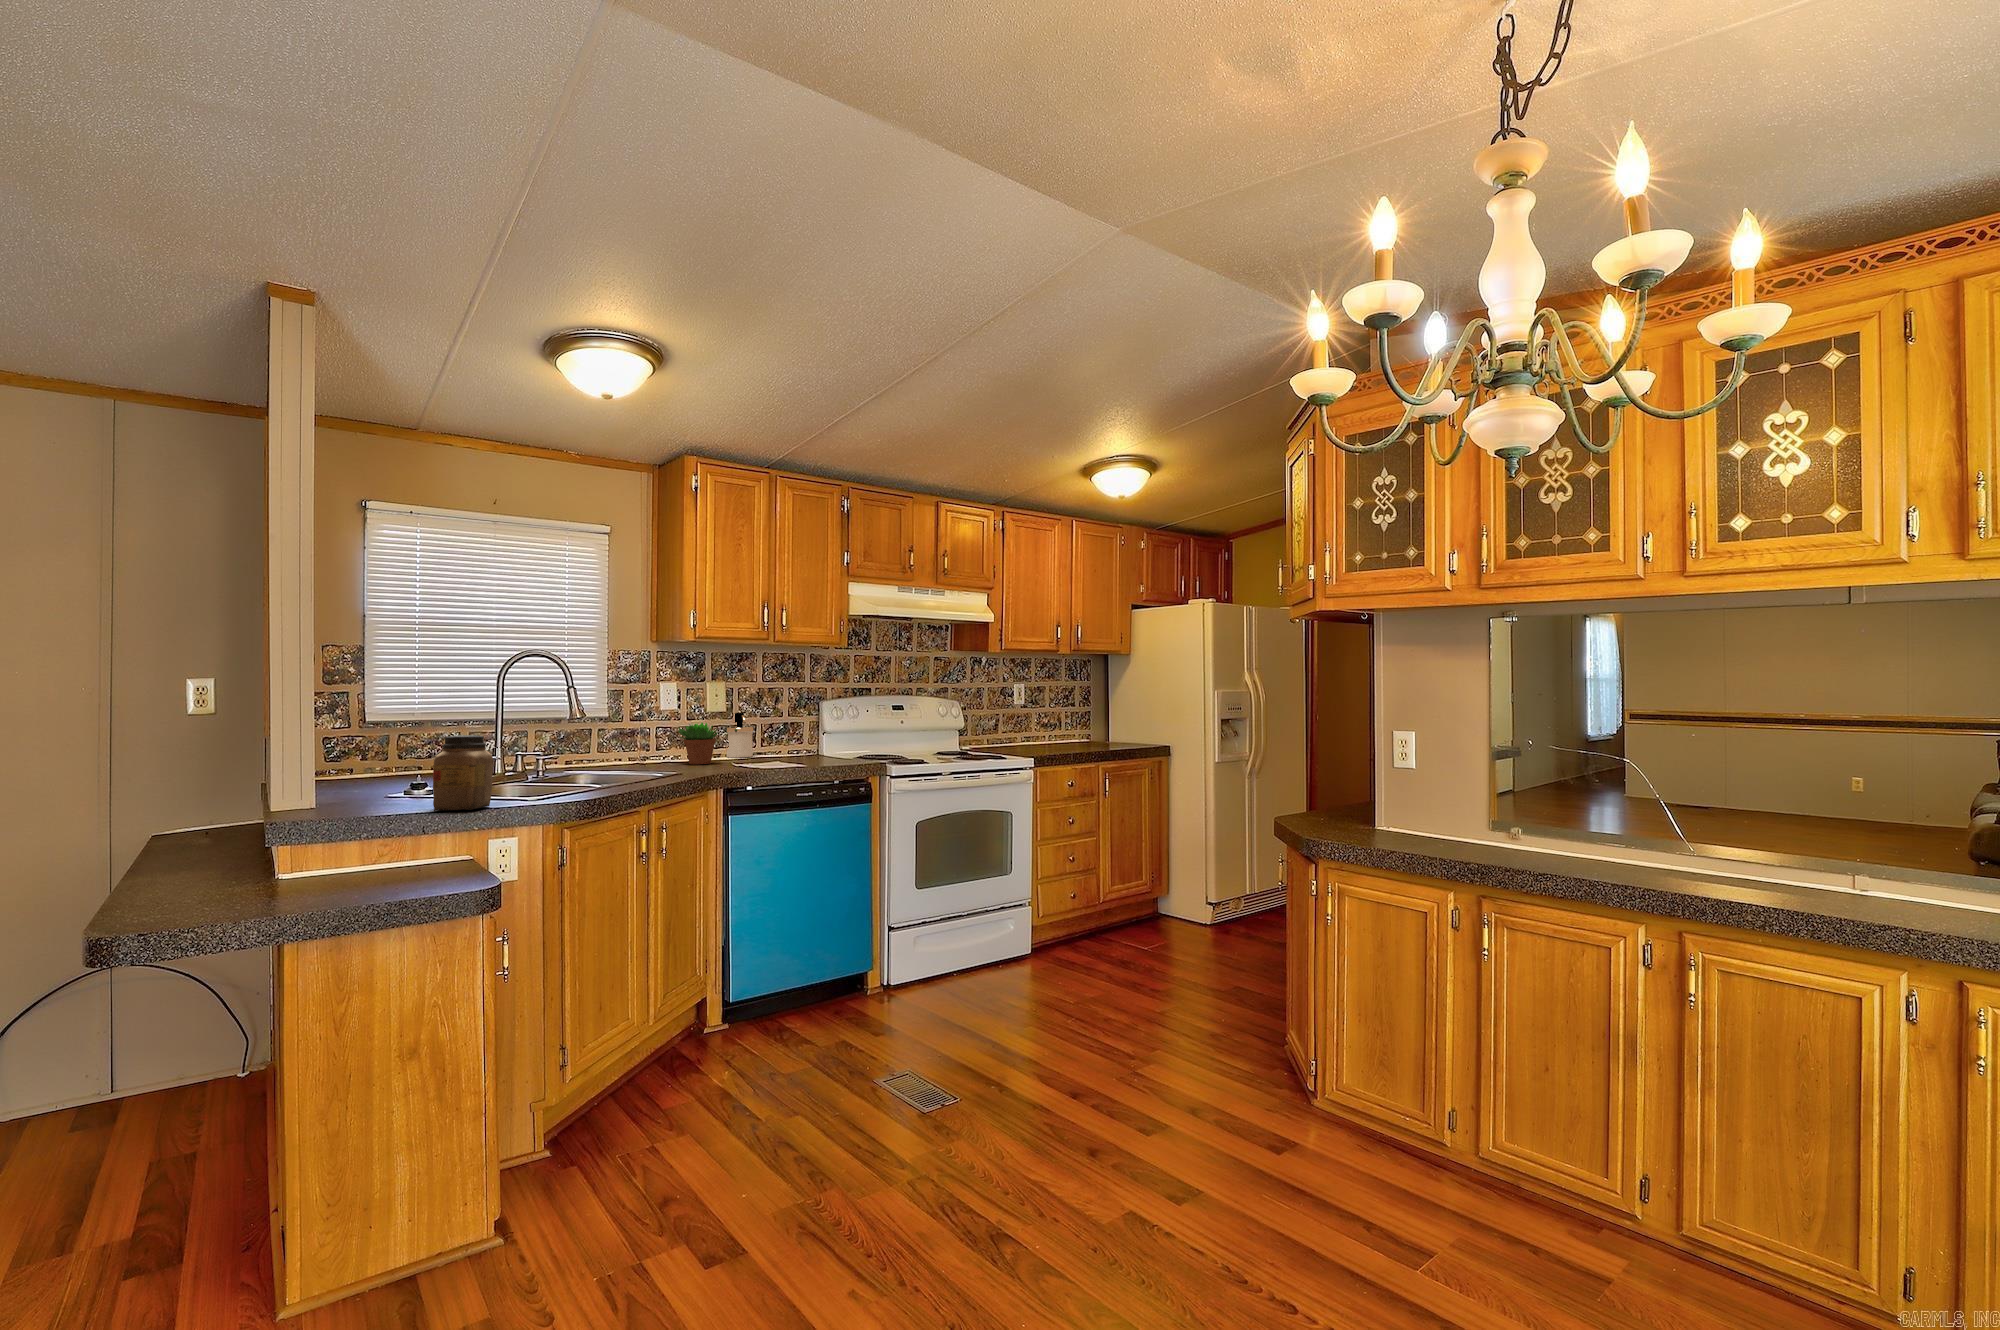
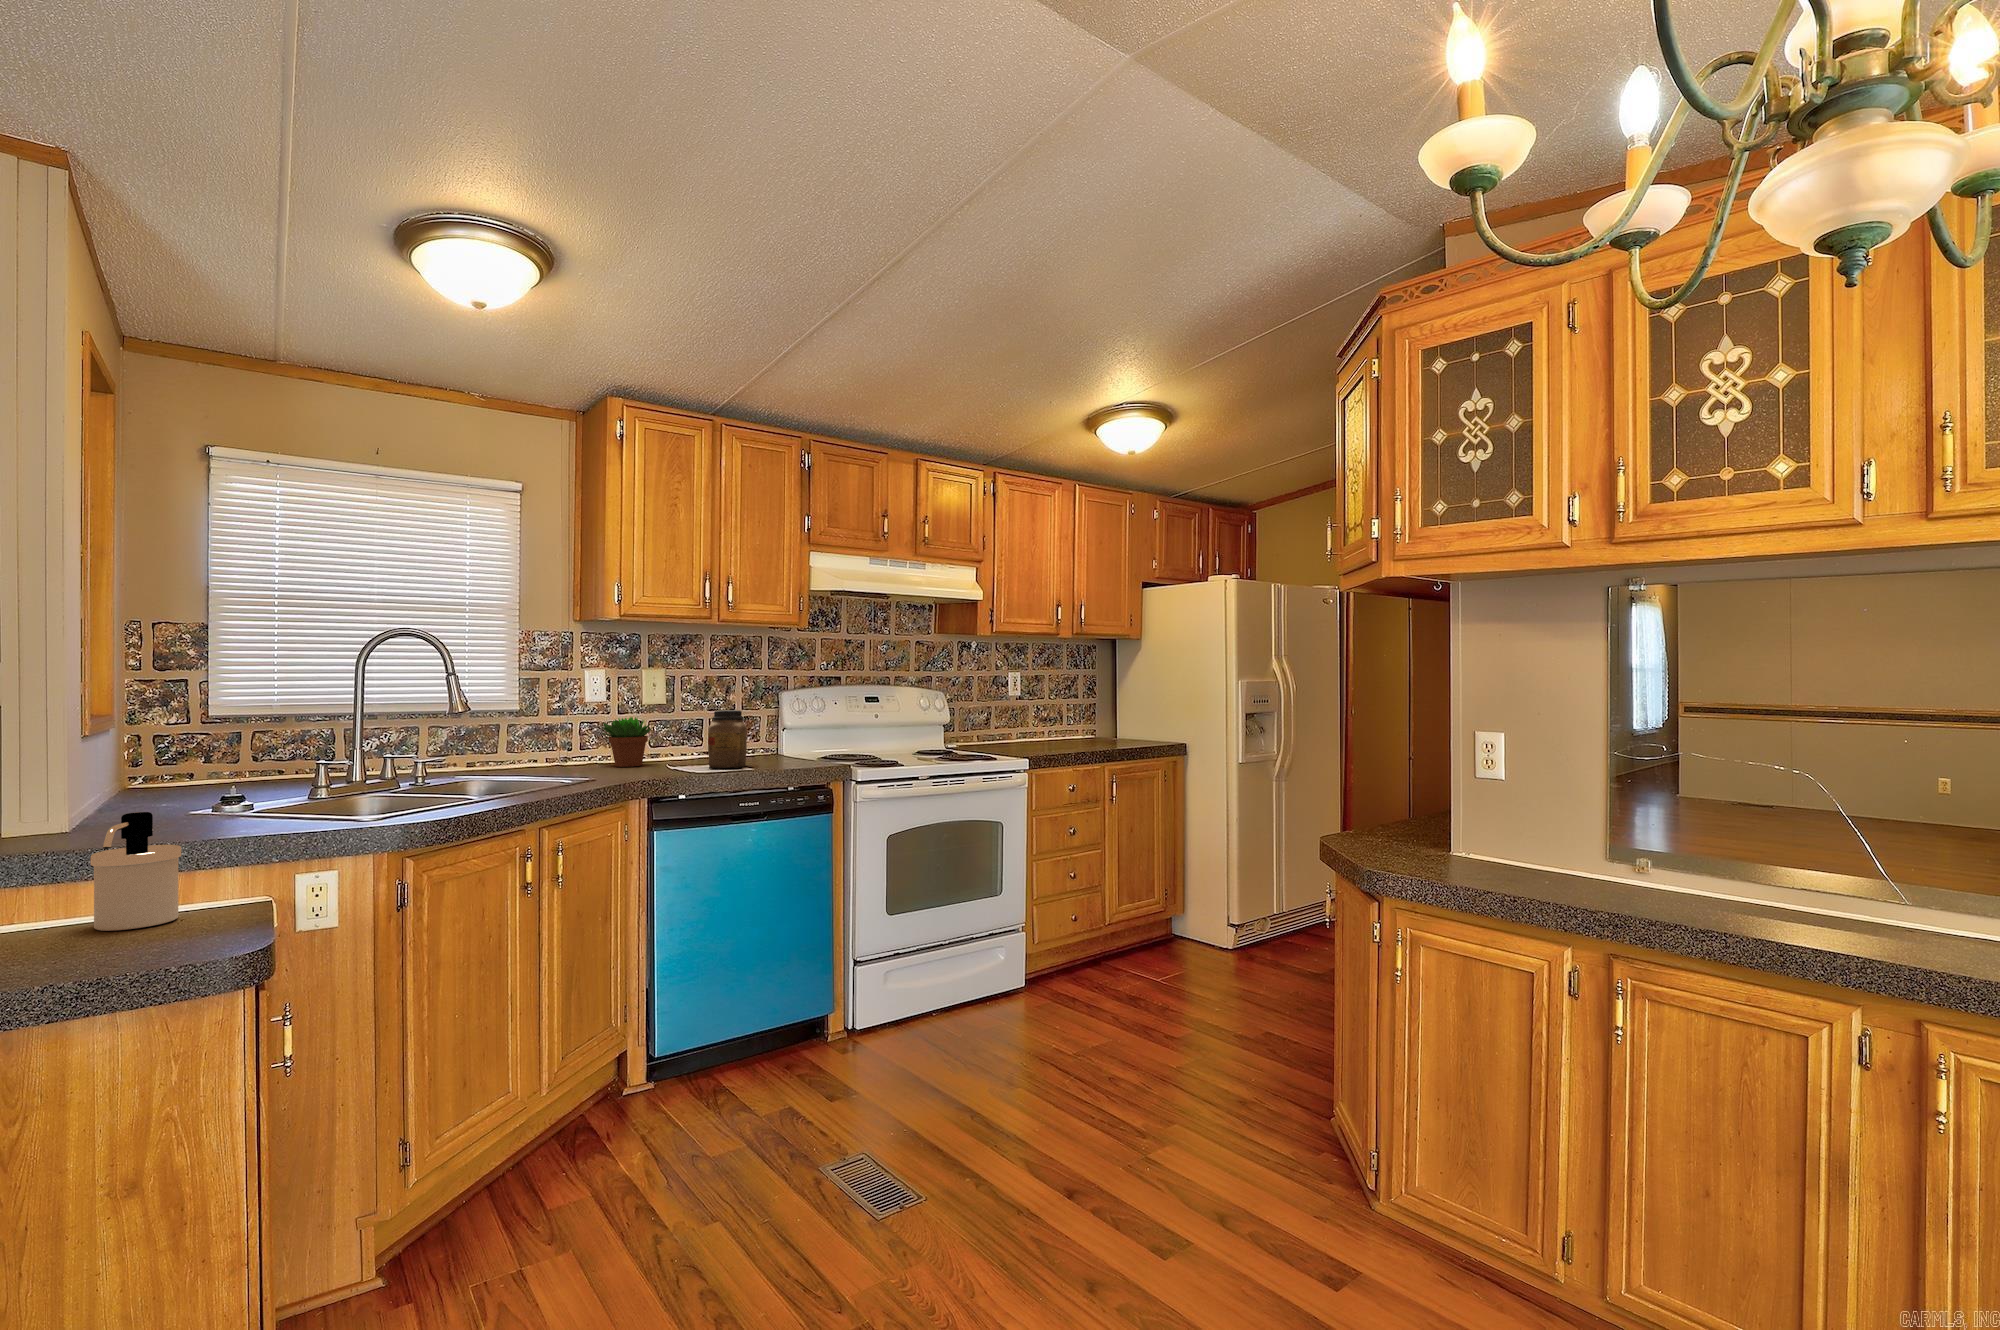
soap dispenser: present [727,713,753,758] -> present [91,812,181,931]
jar: present [433,735,493,811] -> present [708,710,747,768]

